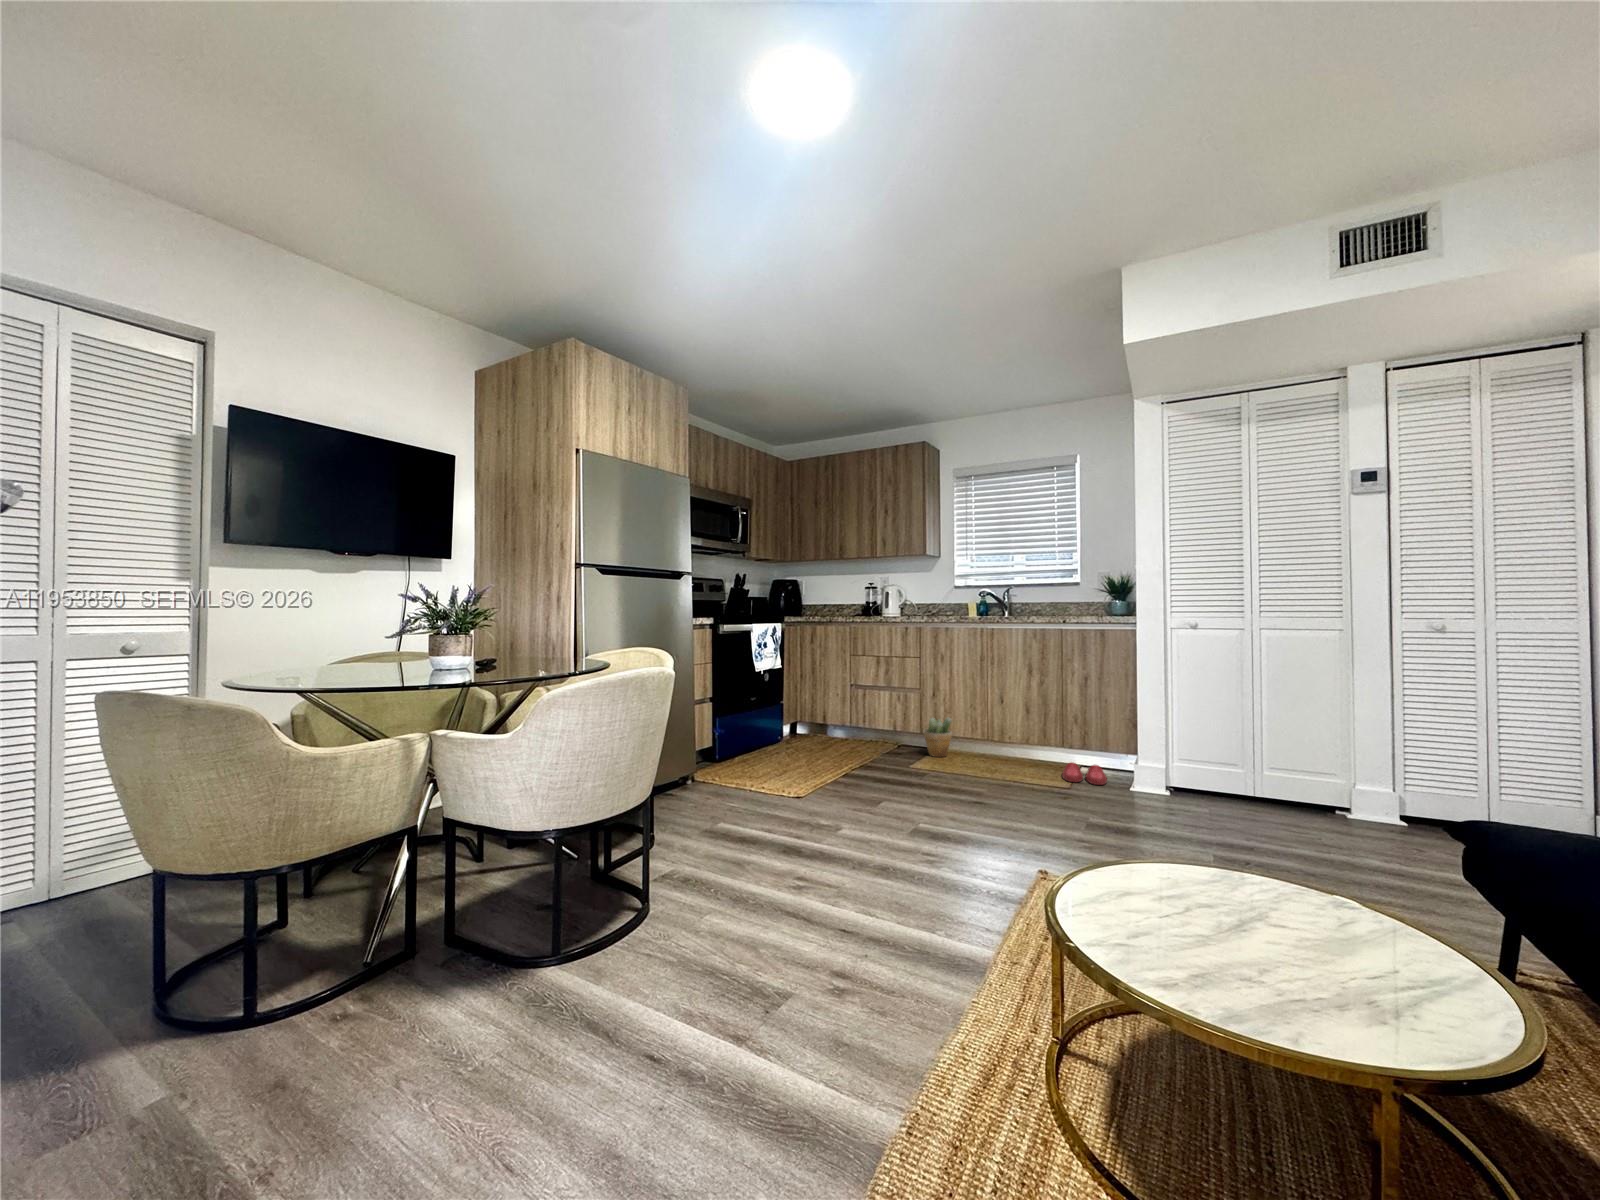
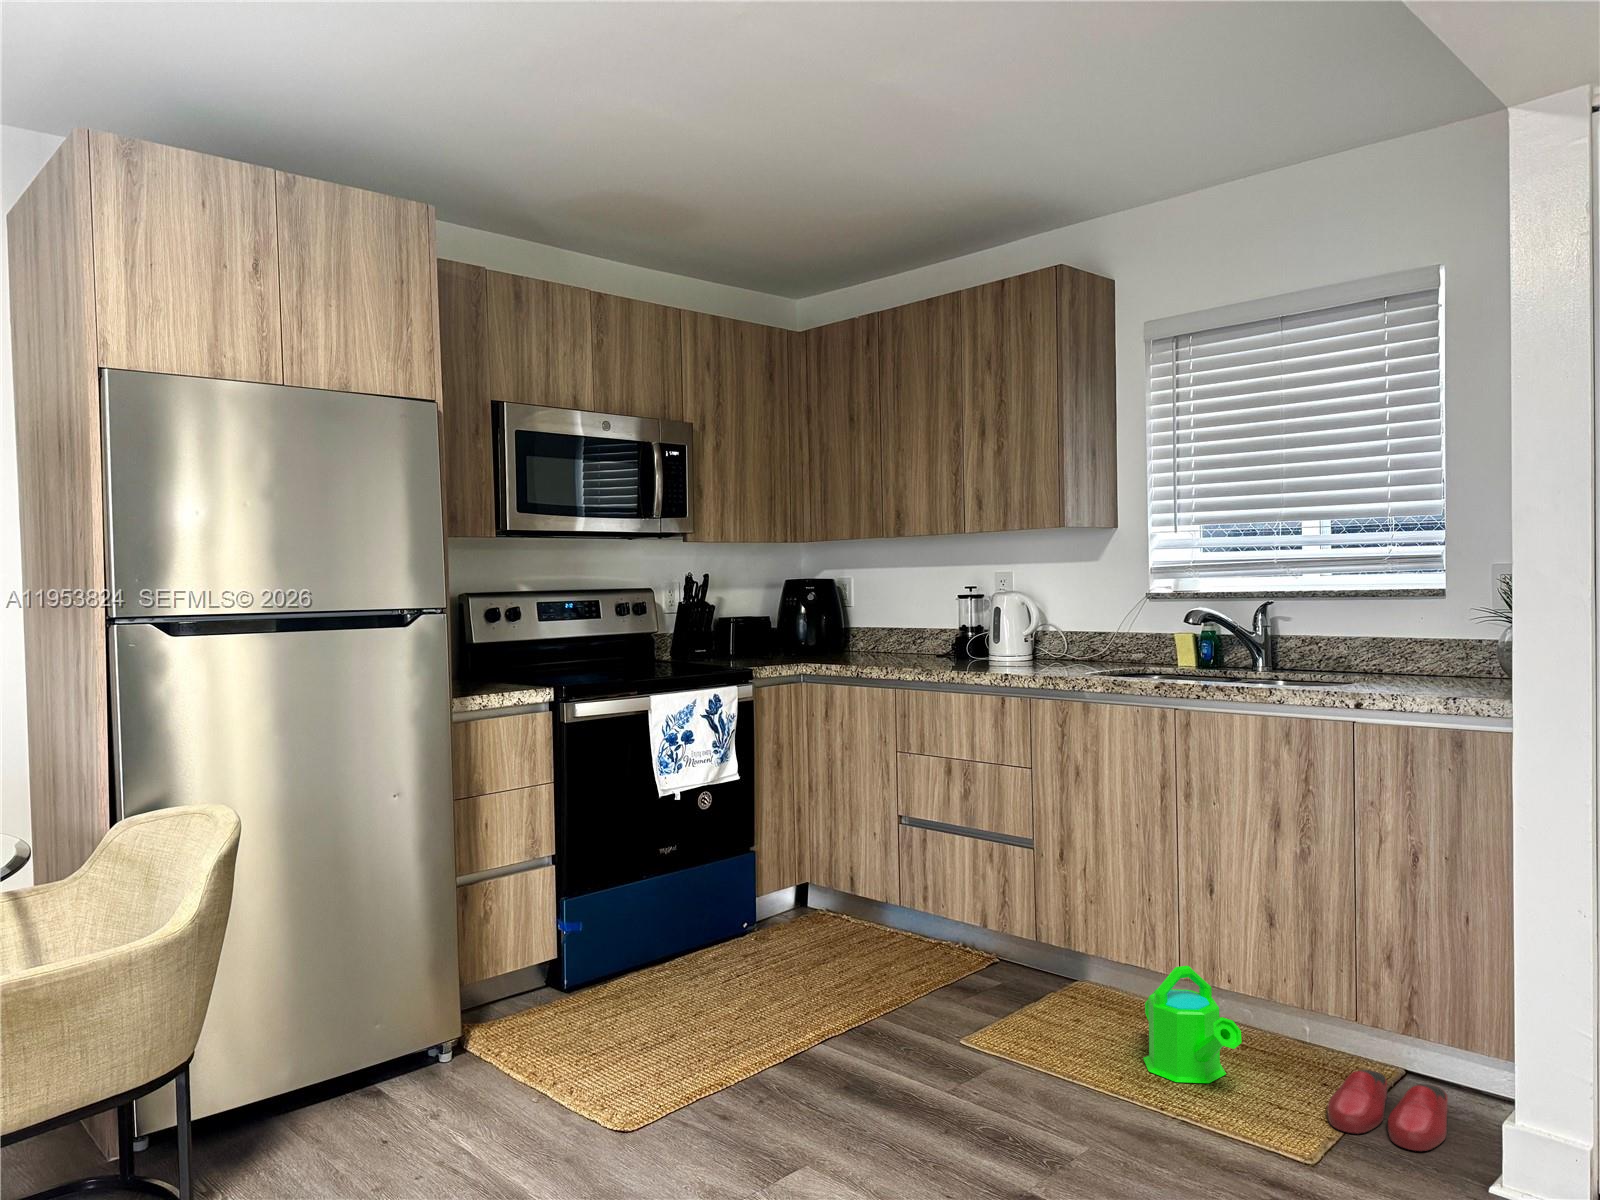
potted plant: present [924,718,952,757] -> none [1026,918,1093,1012]
watering can: none [980,728,1030,774] -> present [1143,966,1242,1083]

